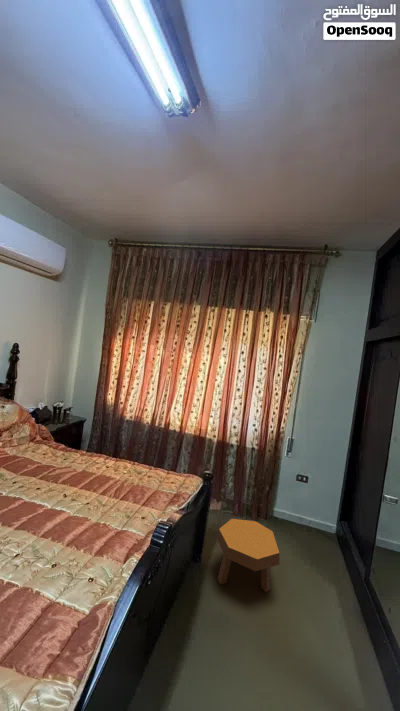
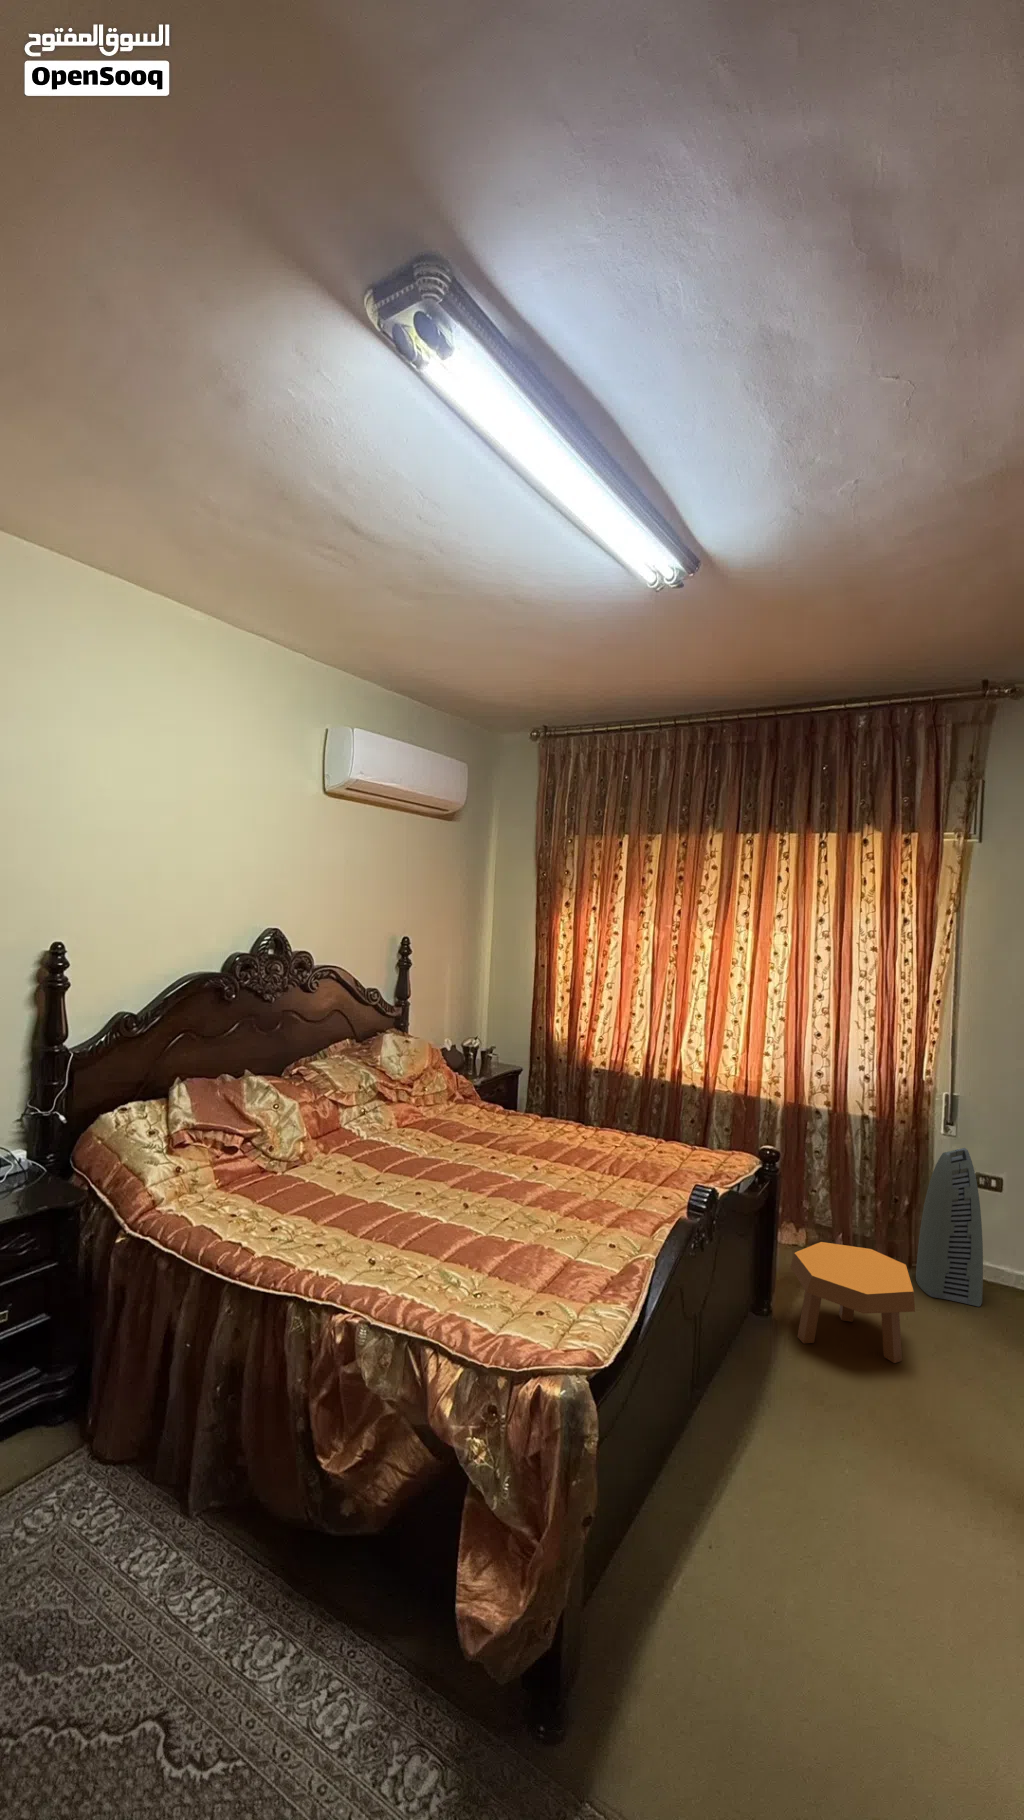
air purifier: none [270,464,301,542] -> present [916,1148,983,1307]

